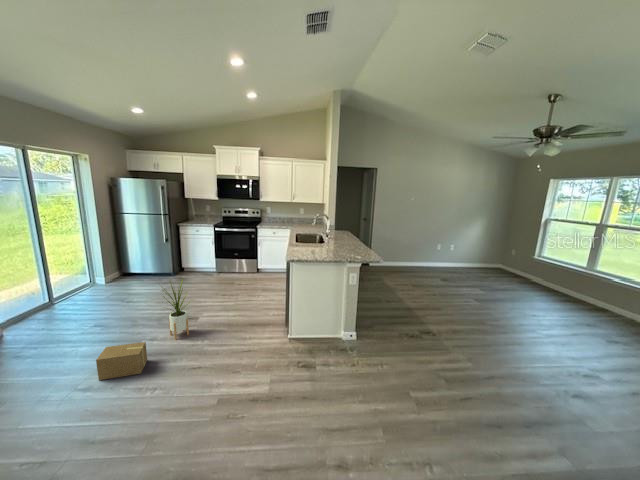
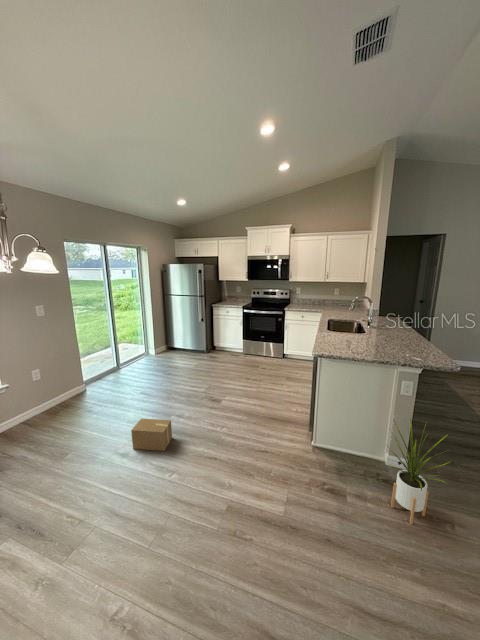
house plant: present [161,279,190,340] -> present [388,419,450,524]

